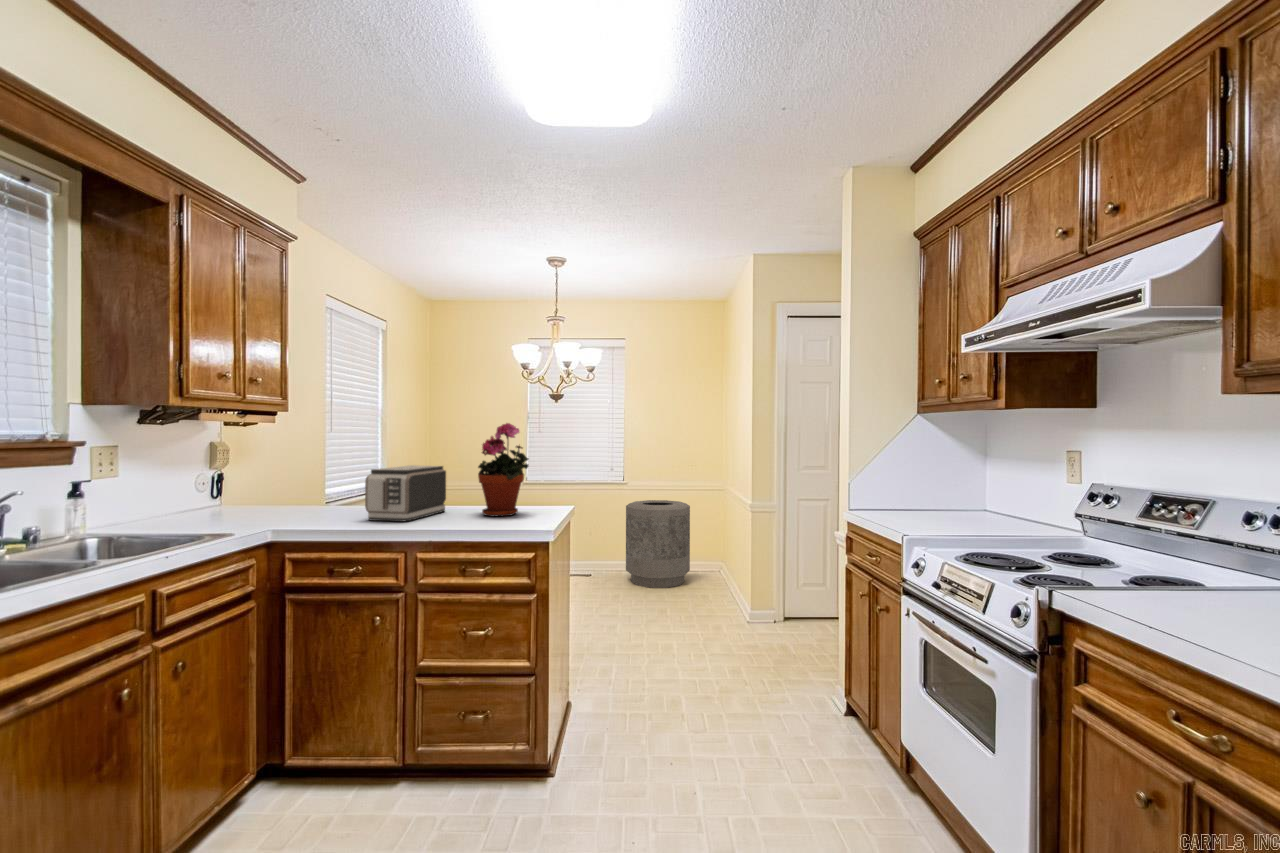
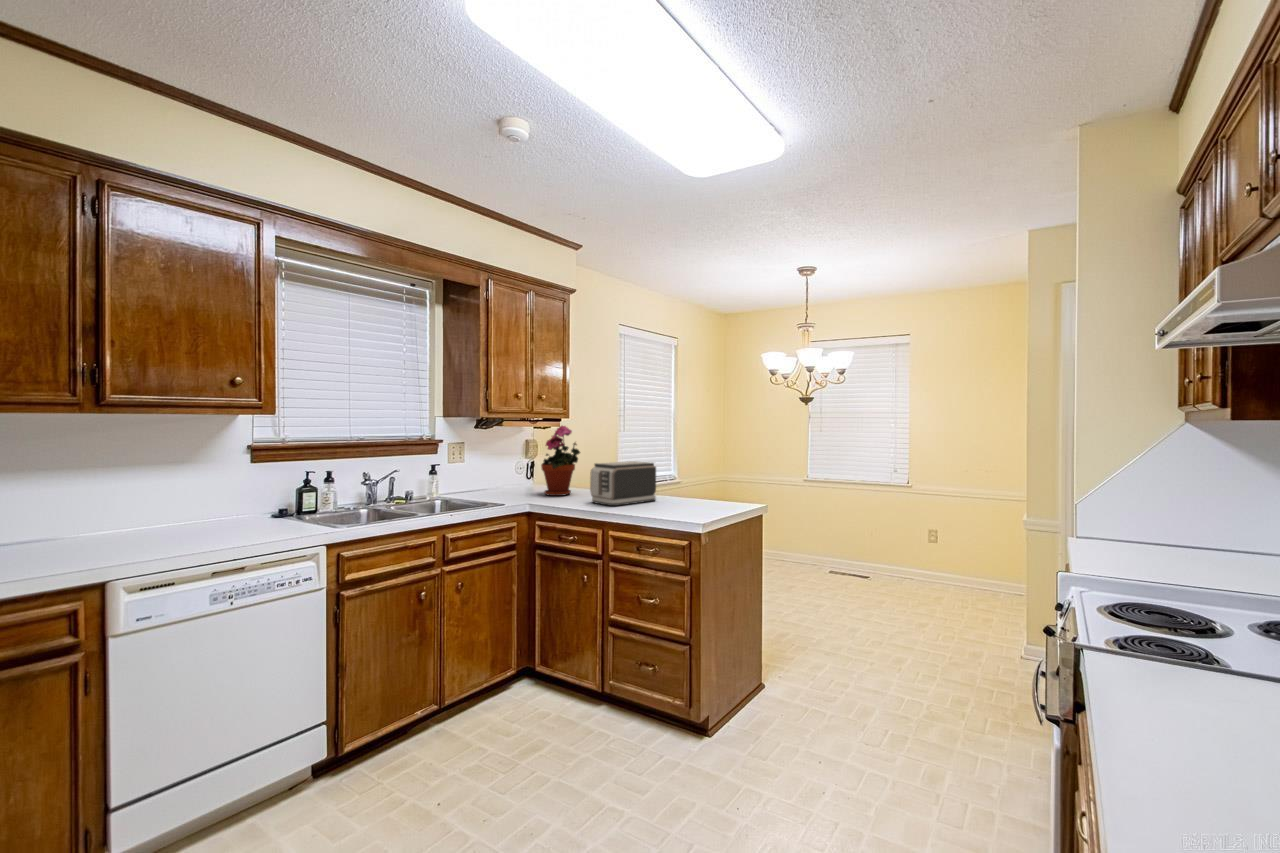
potted plant: present [478,423,529,516] -> present [541,426,580,496]
trash can: present [626,500,690,588] -> none [902,508,984,608]

